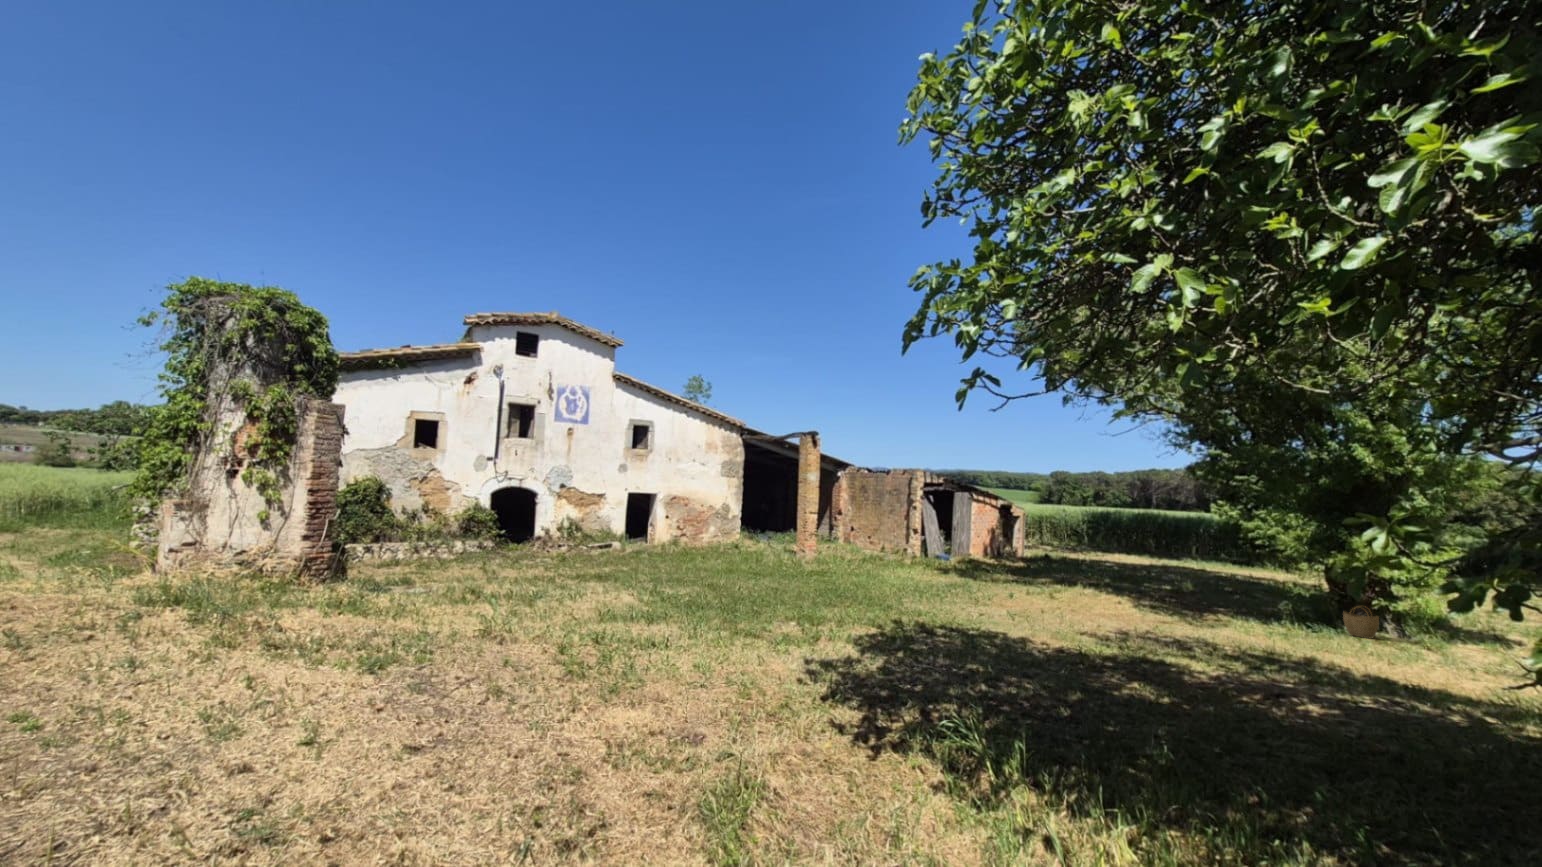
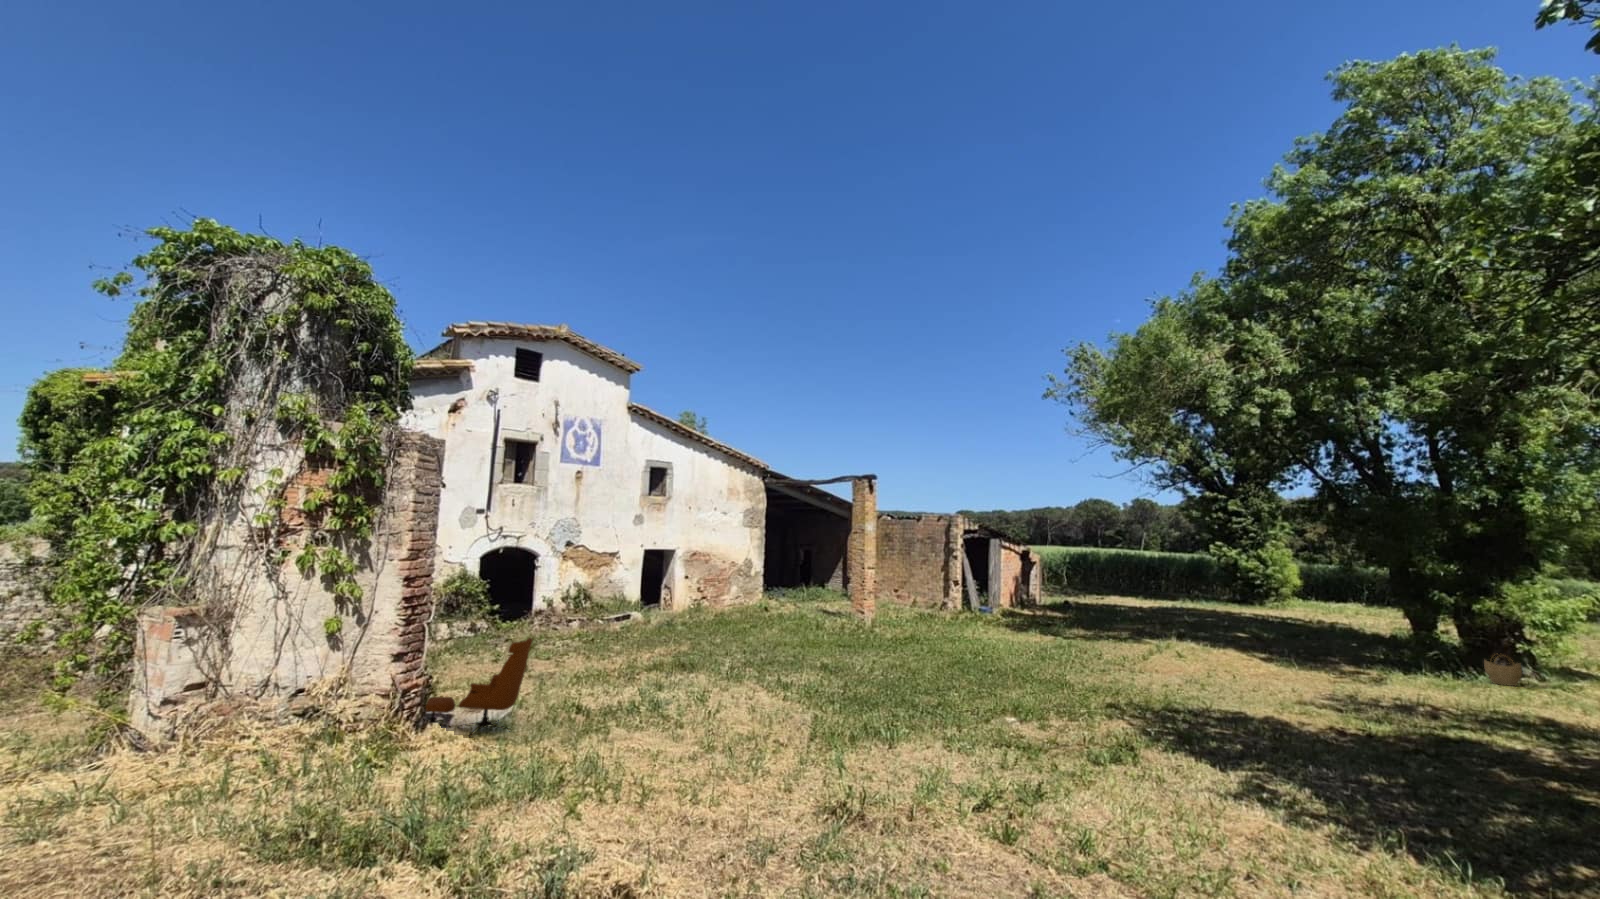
lounge chair: none [340,535,412,595] -> present [426,638,533,737]

